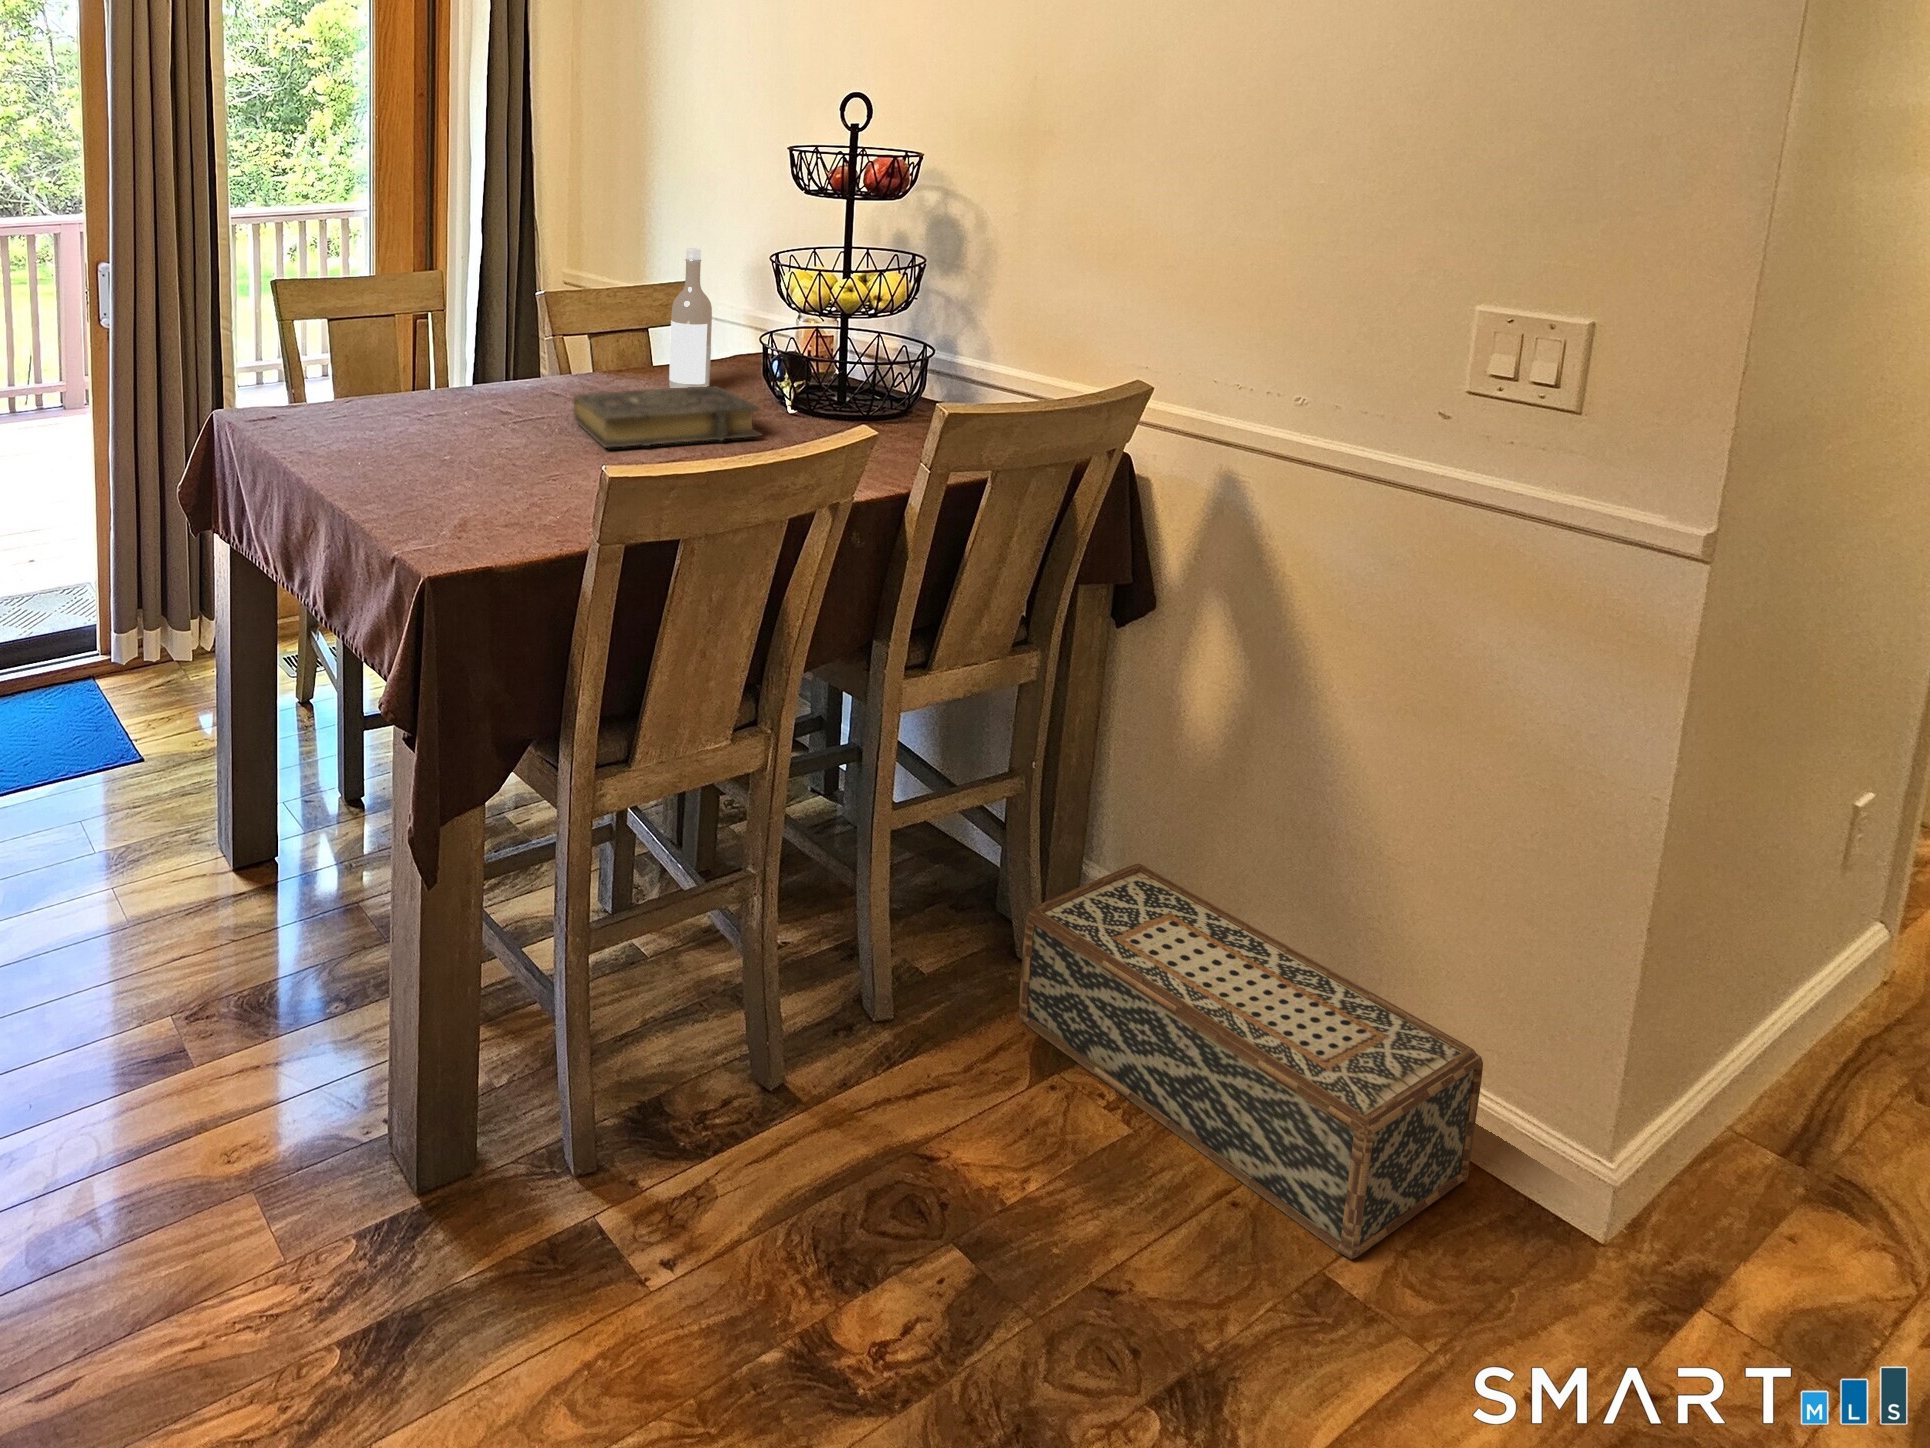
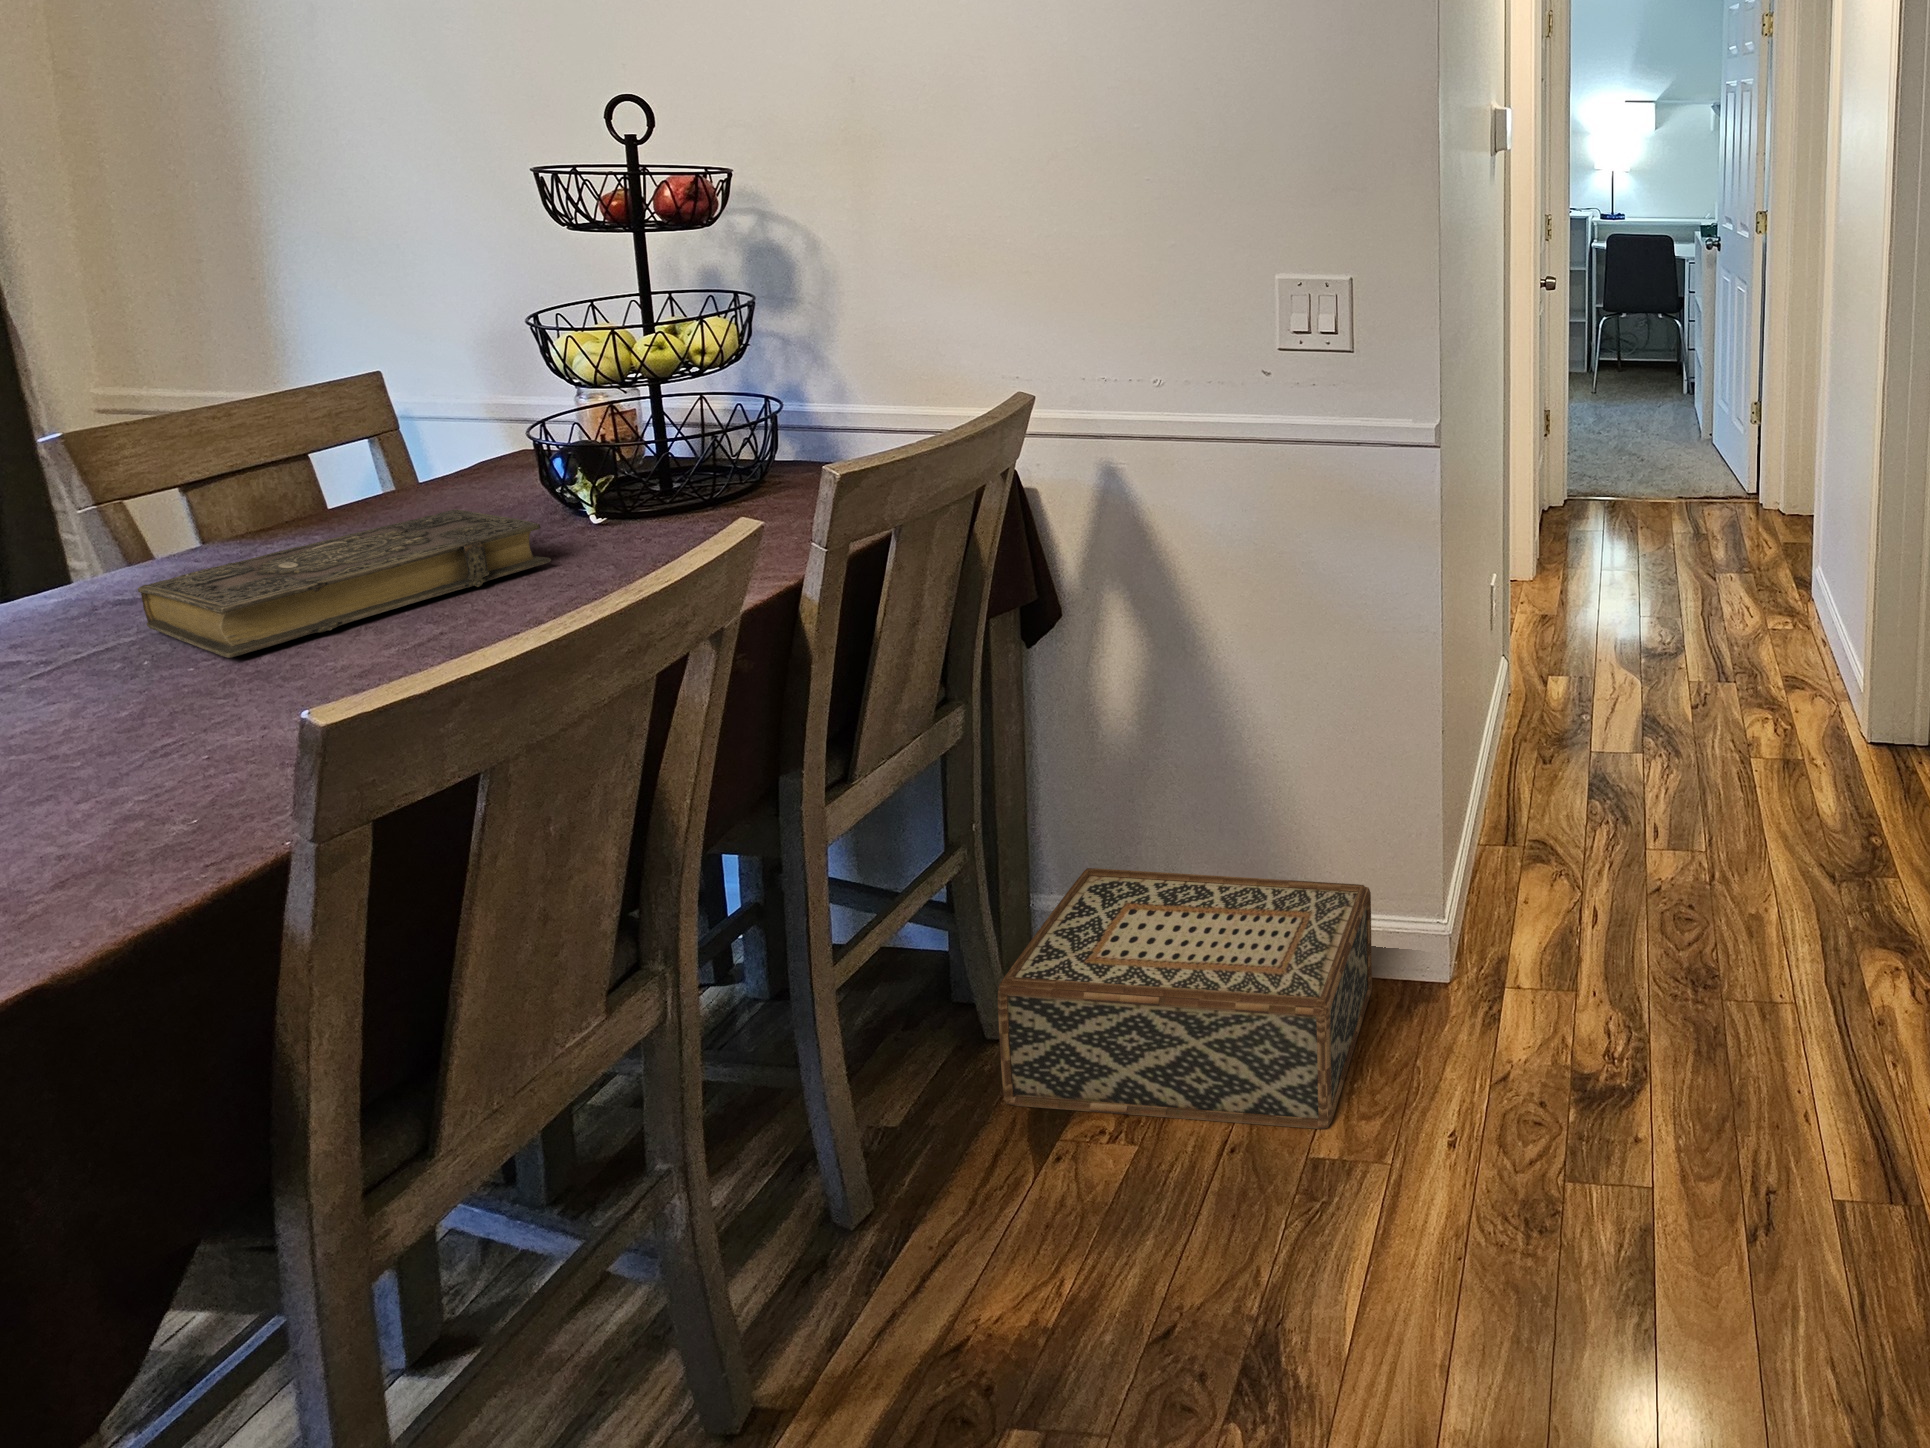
wine bottle: present [669,248,712,388] -> none [349,321,441,534]

